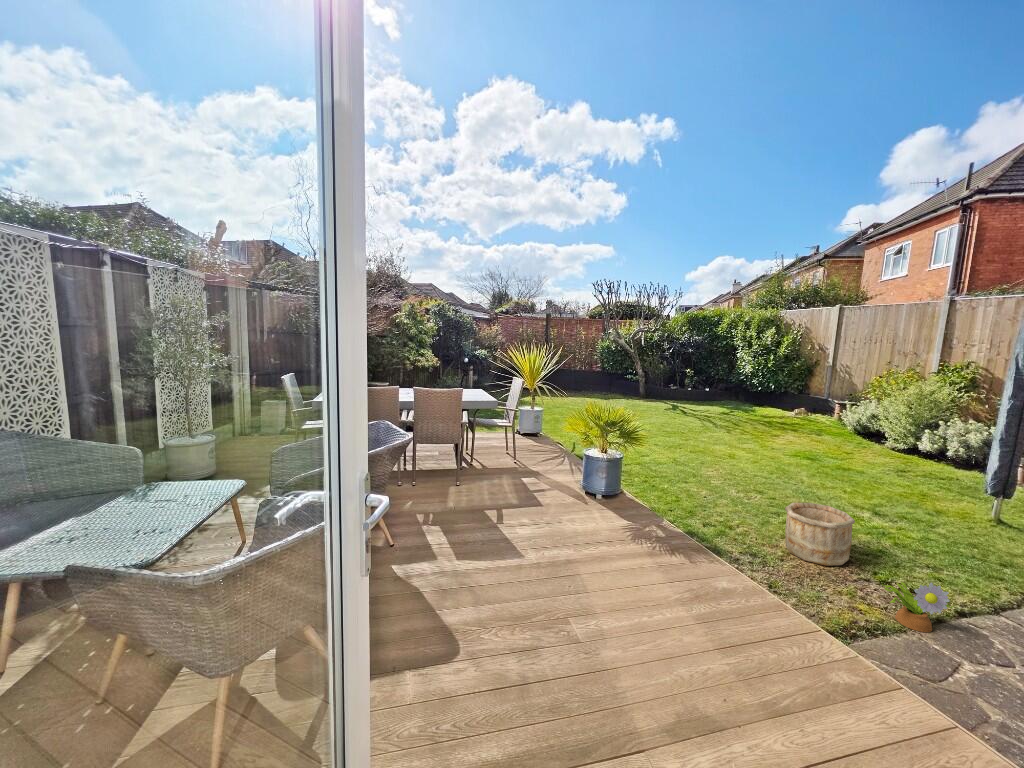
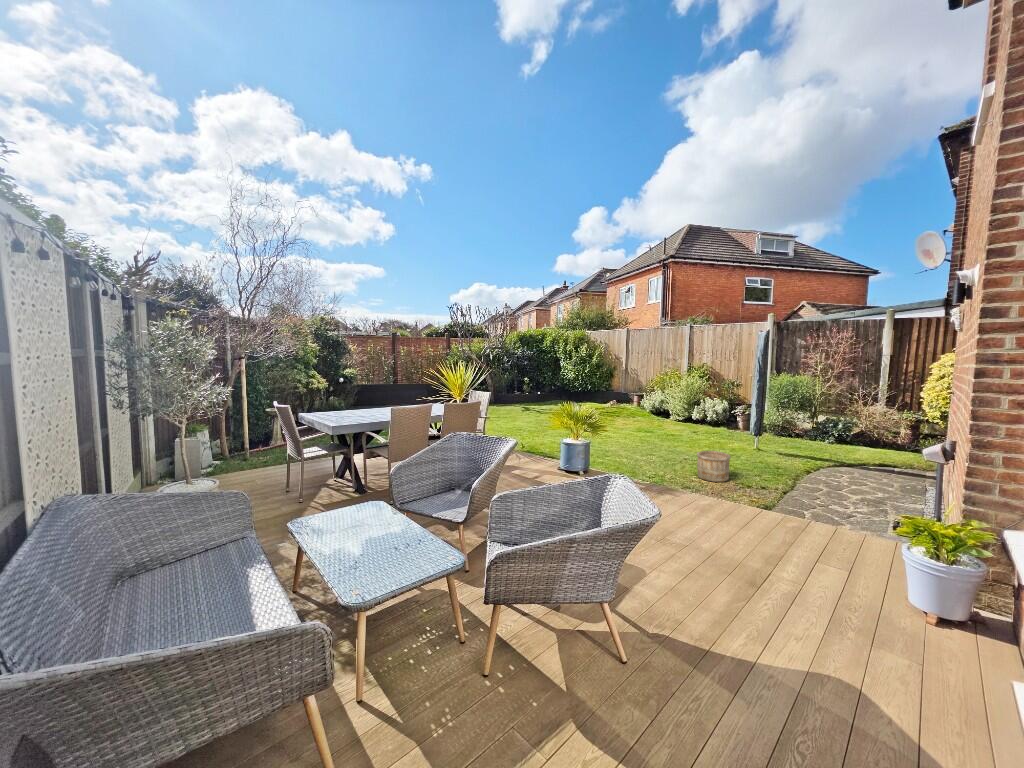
decorative plant: present [884,582,953,632] -> none [759,473,790,498]

